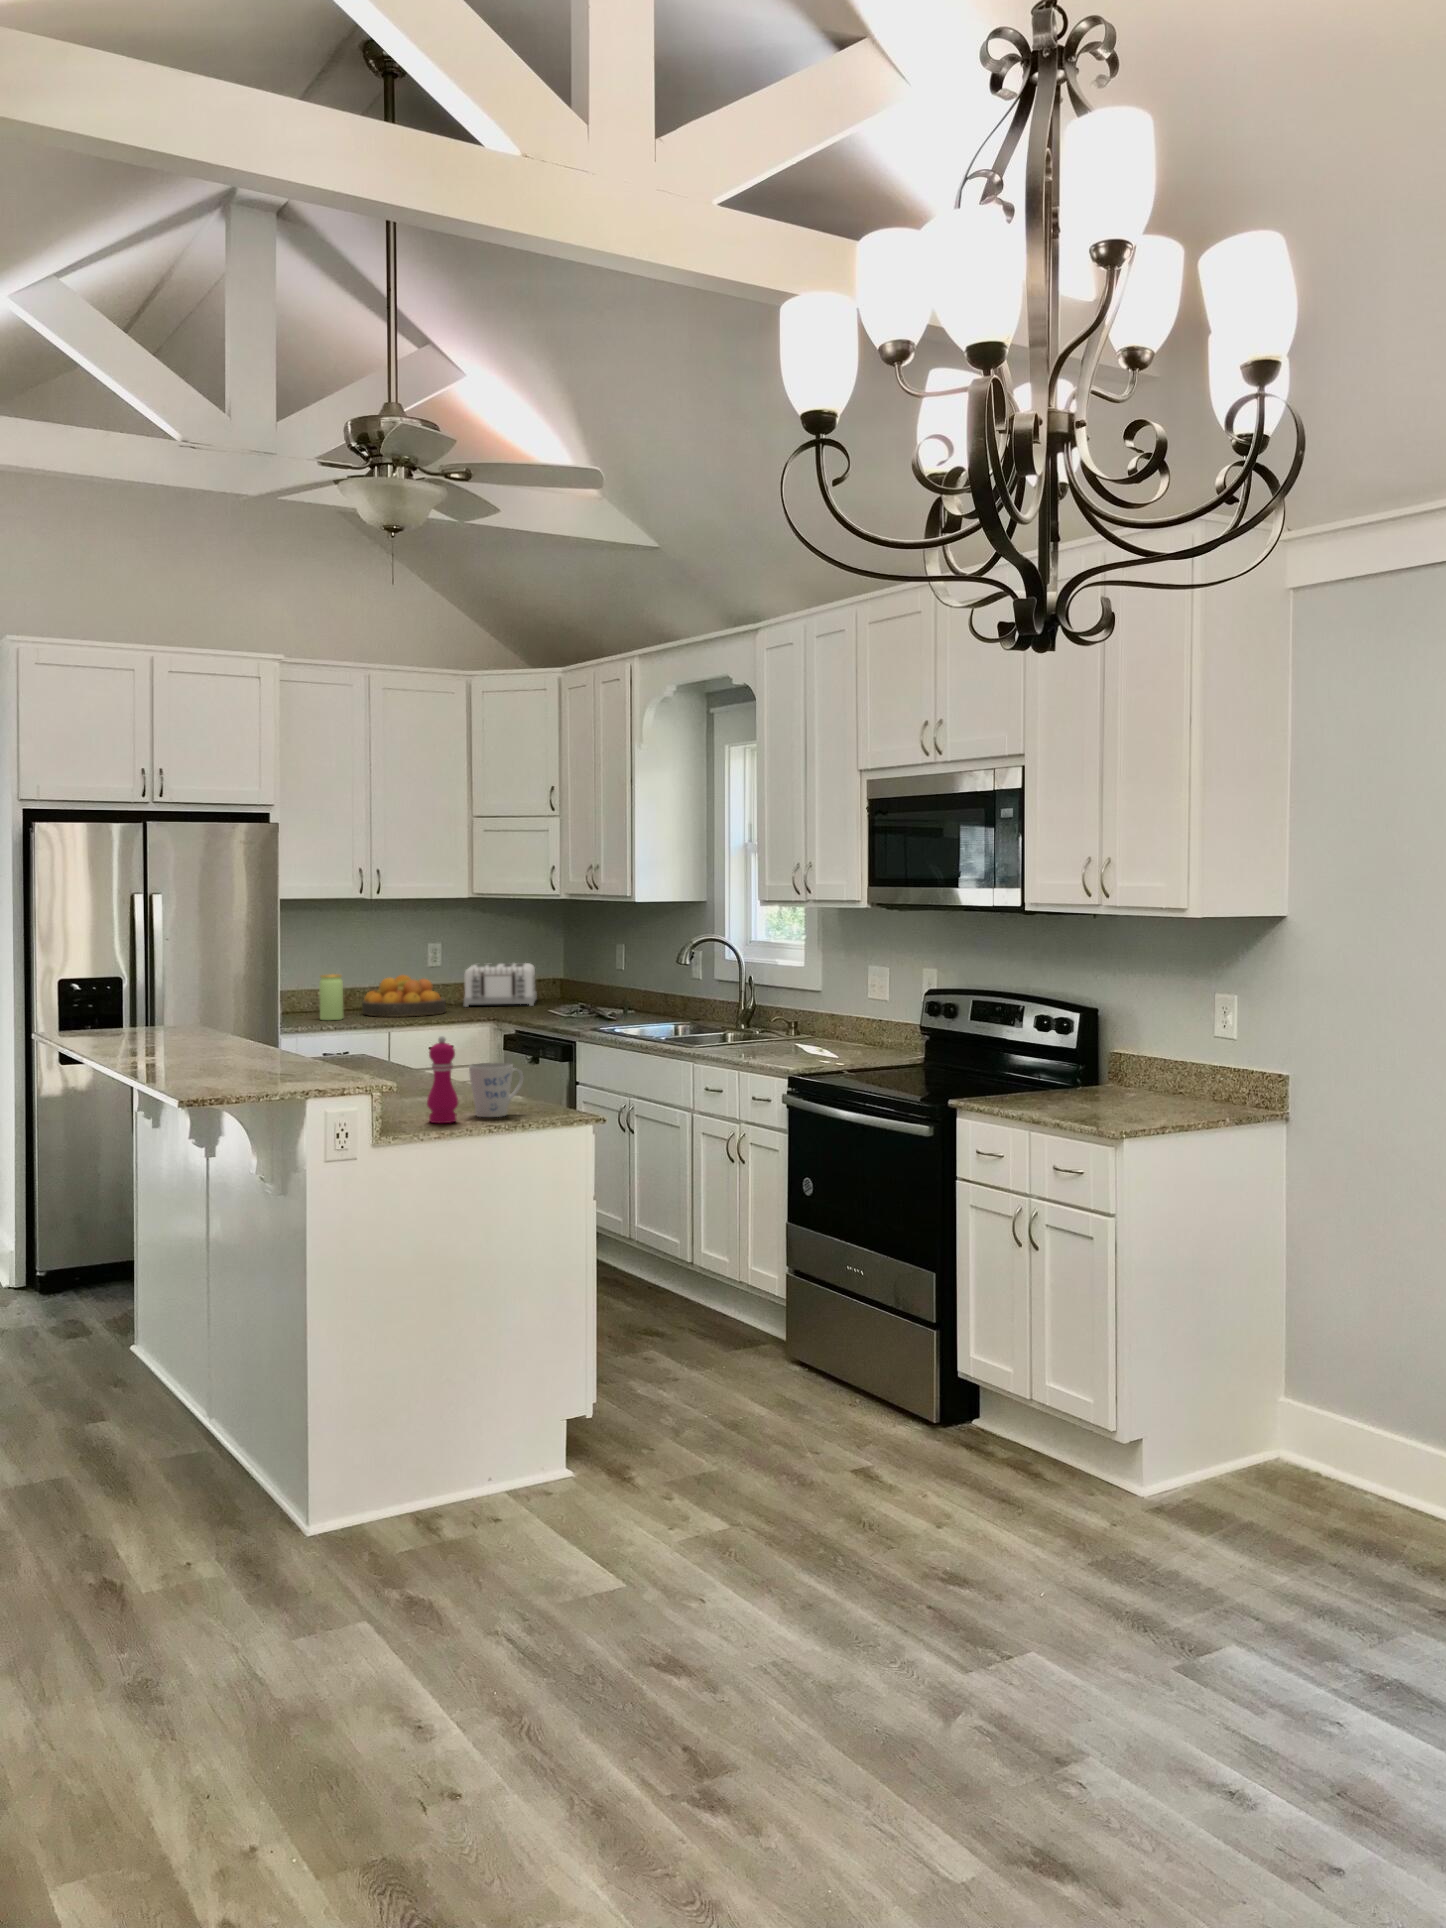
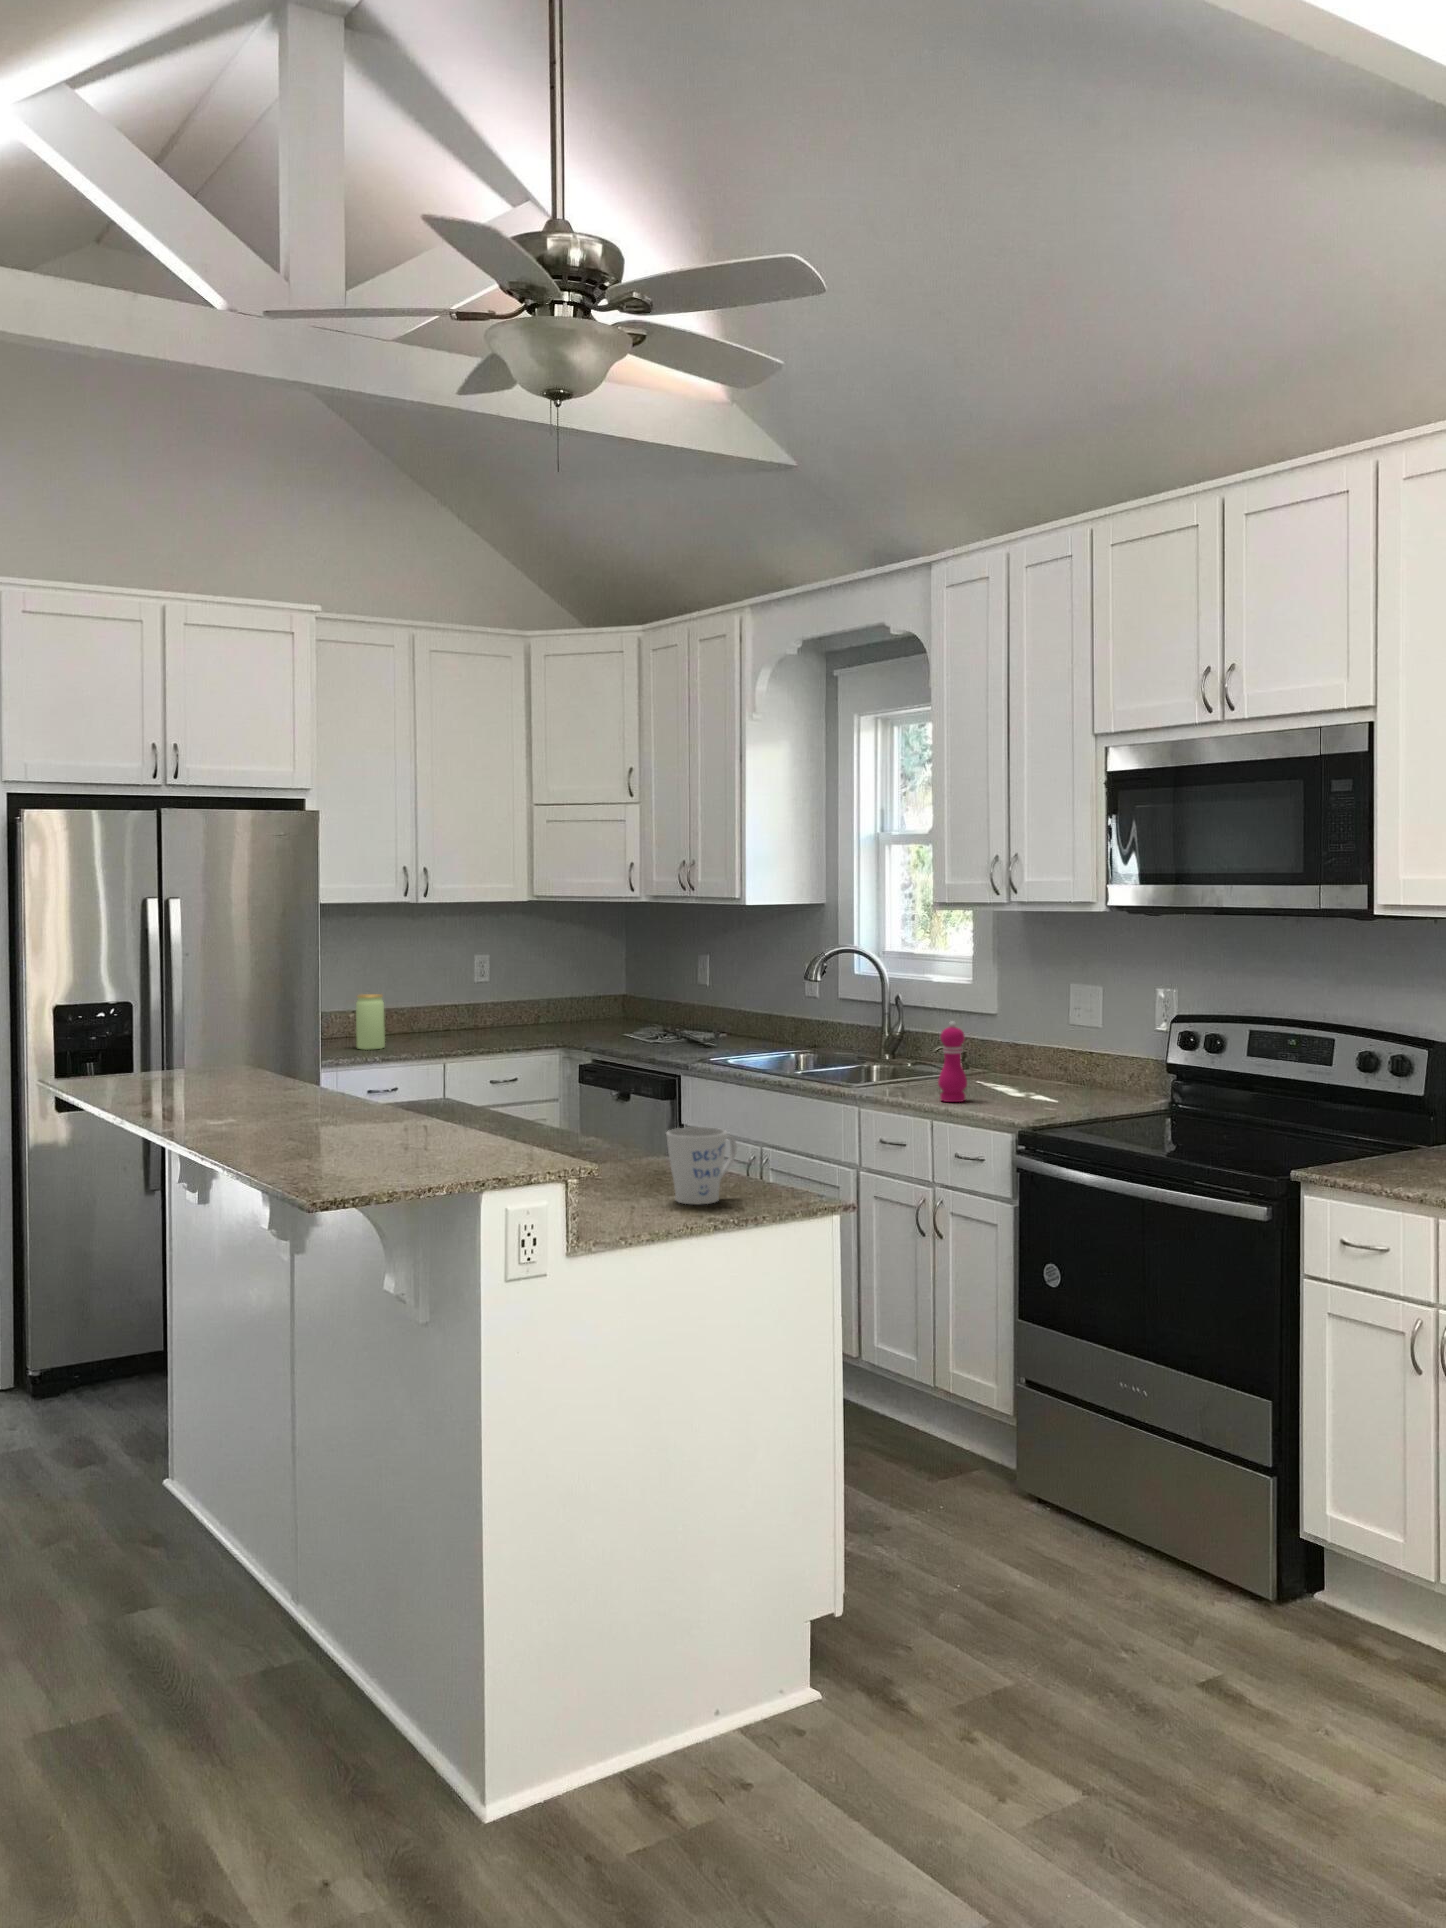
toaster: present [464,963,537,1007] -> none [517,977,600,1030]
fruit bowl: present [362,975,446,1017] -> none [403,993,502,1044]
pepper mill: present [427,1036,458,1123] -> present [938,1021,967,1102]

